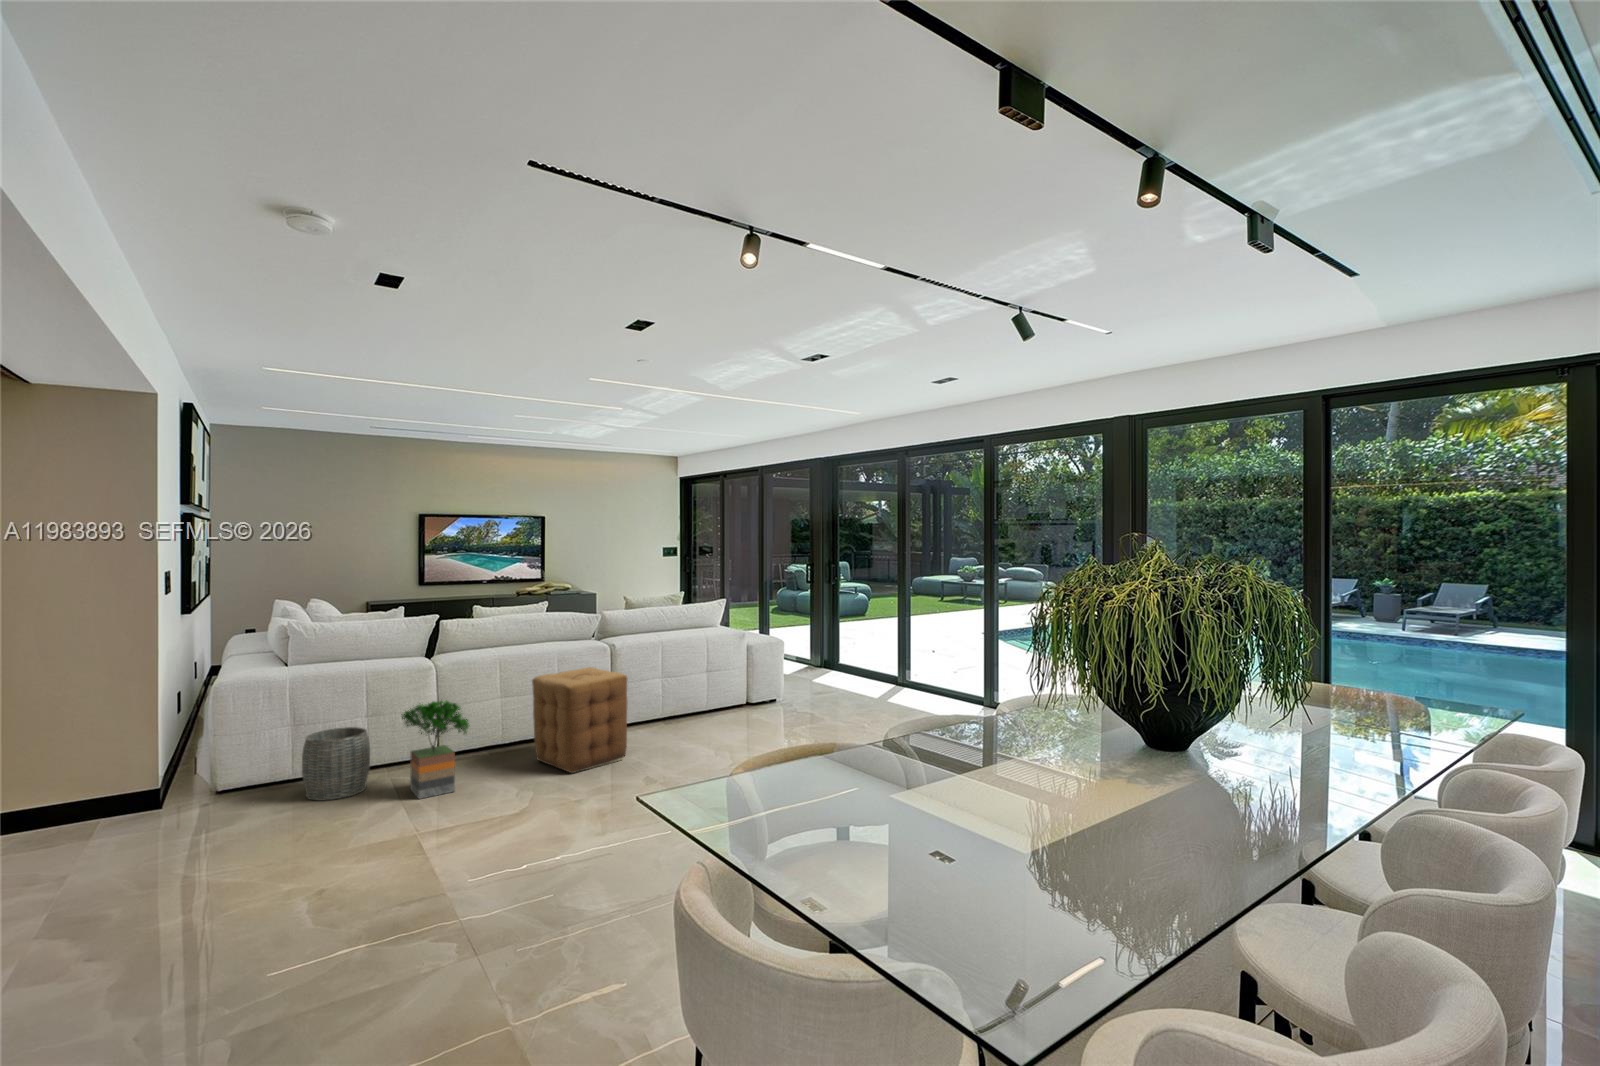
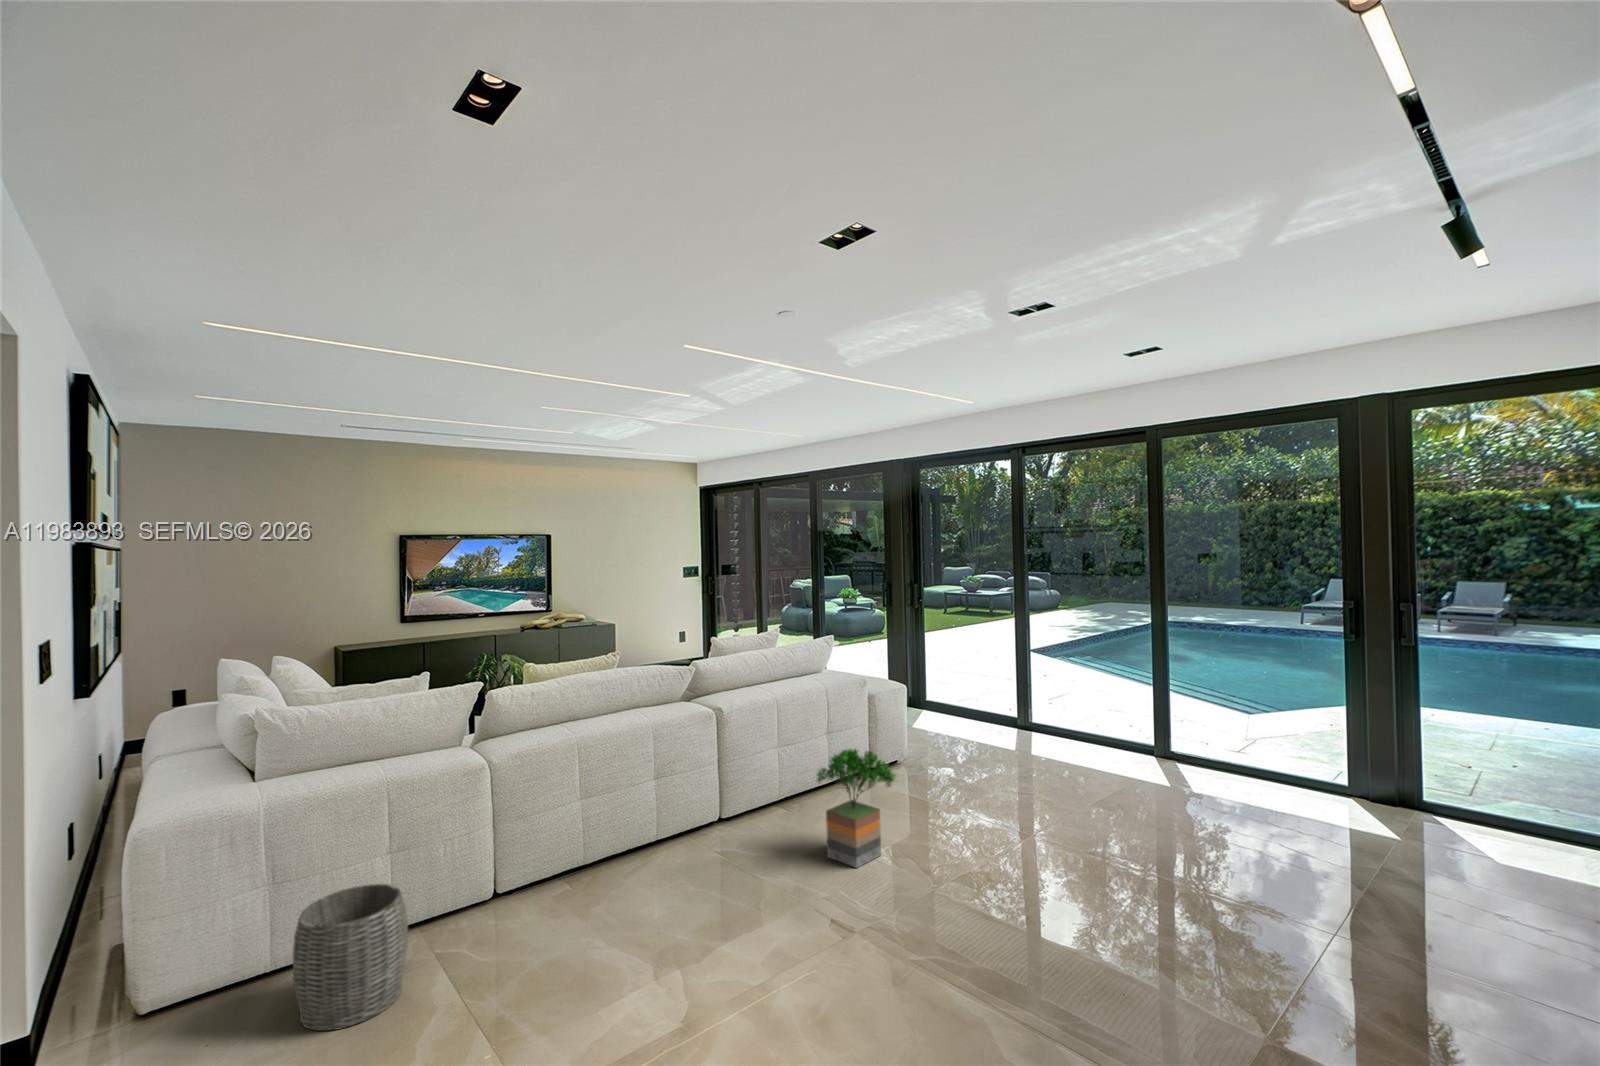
ottoman: present [532,667,627,773] -> none [642,749,781,924]
potted tree: present [401,701,470,799] -> present [817,749,896,868]

